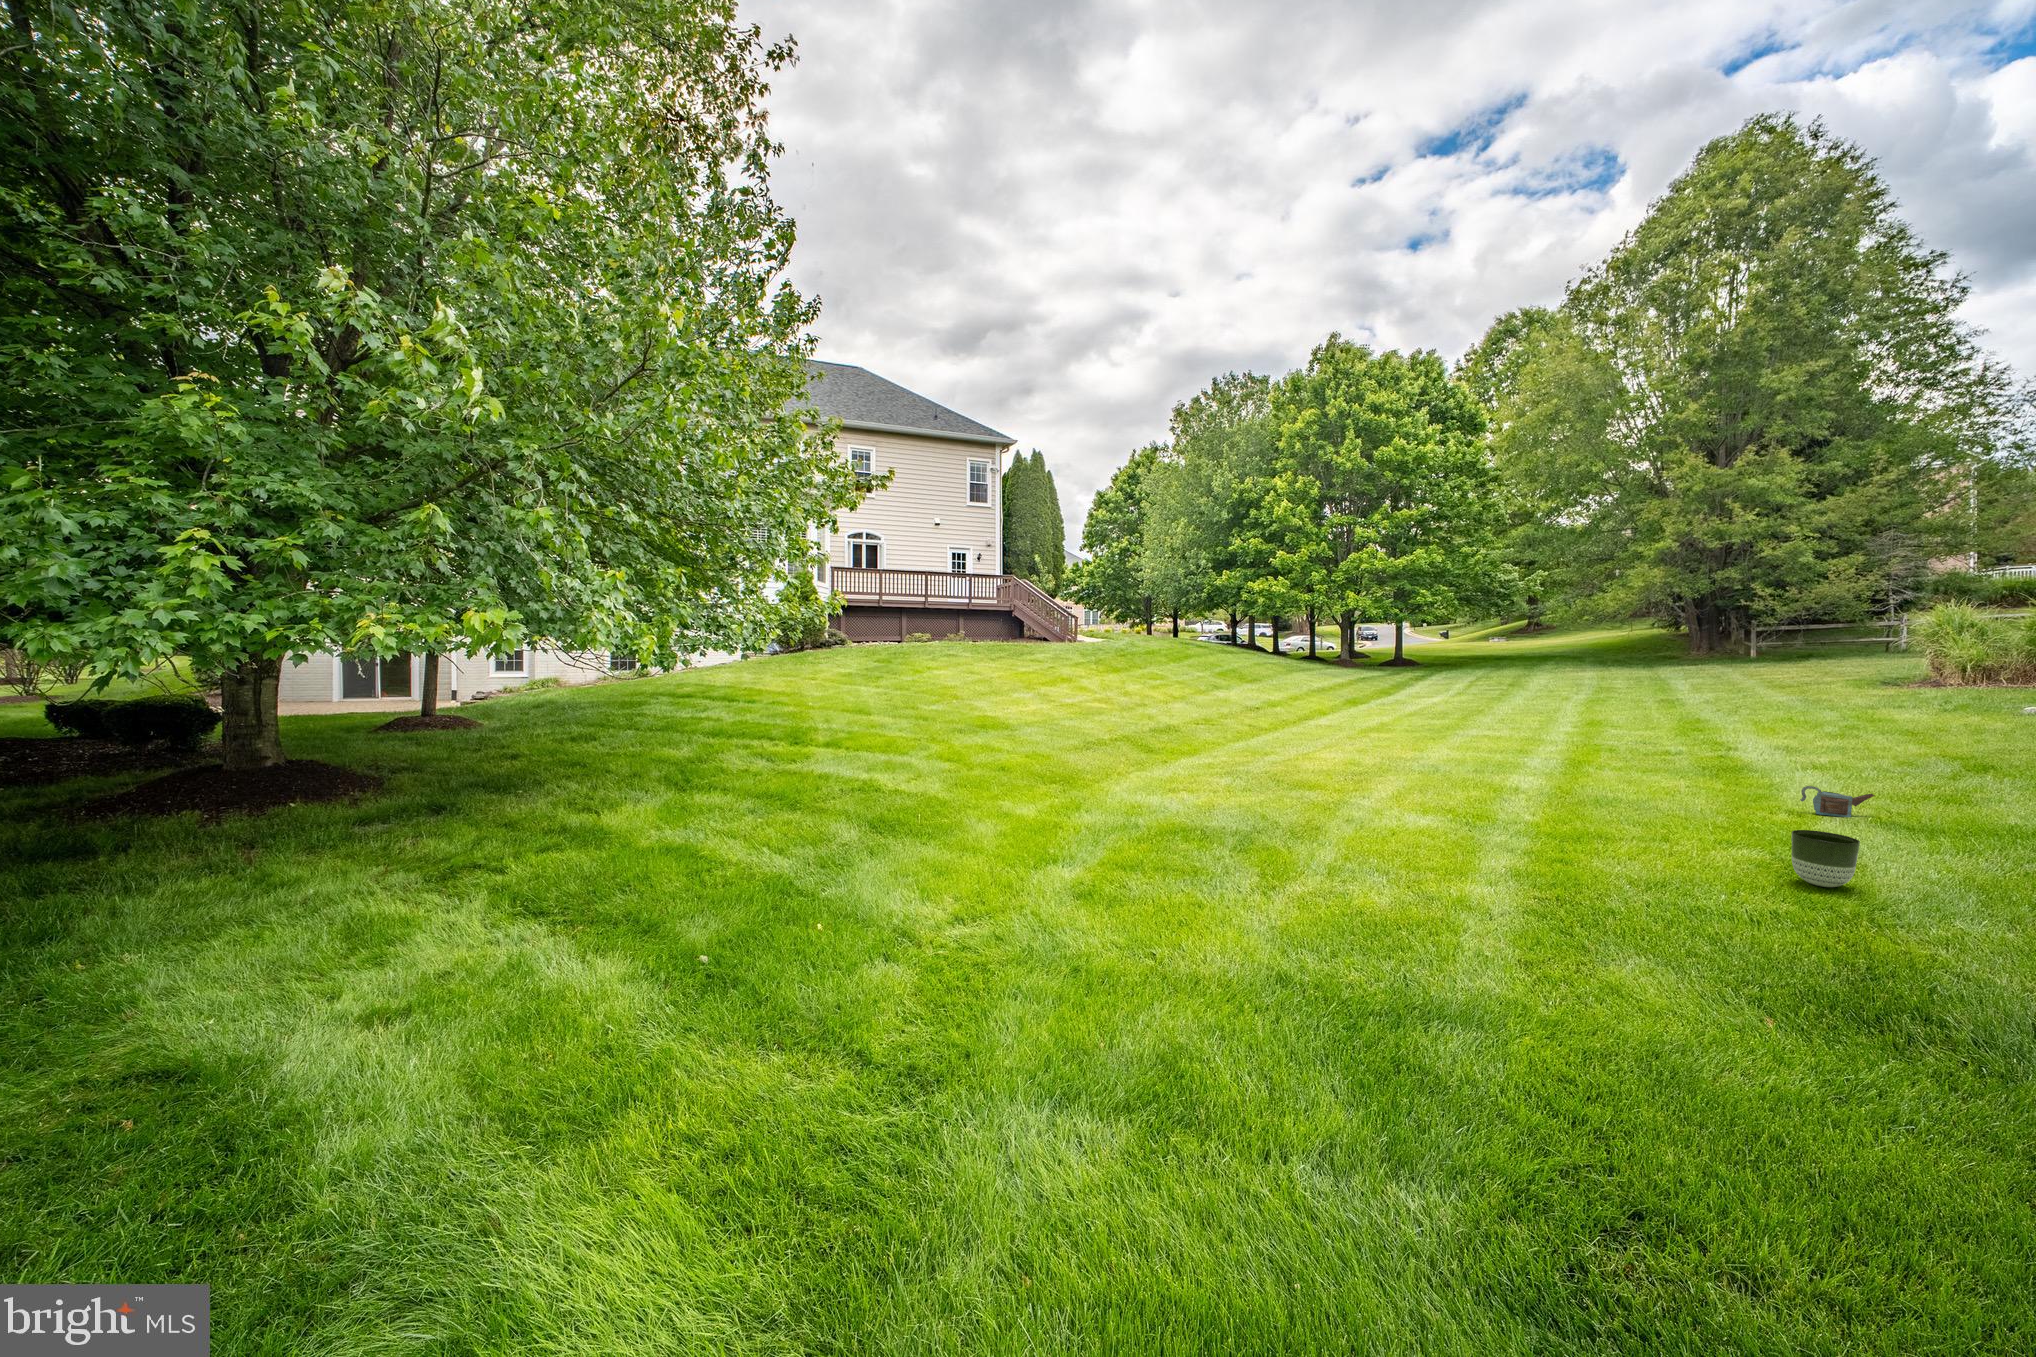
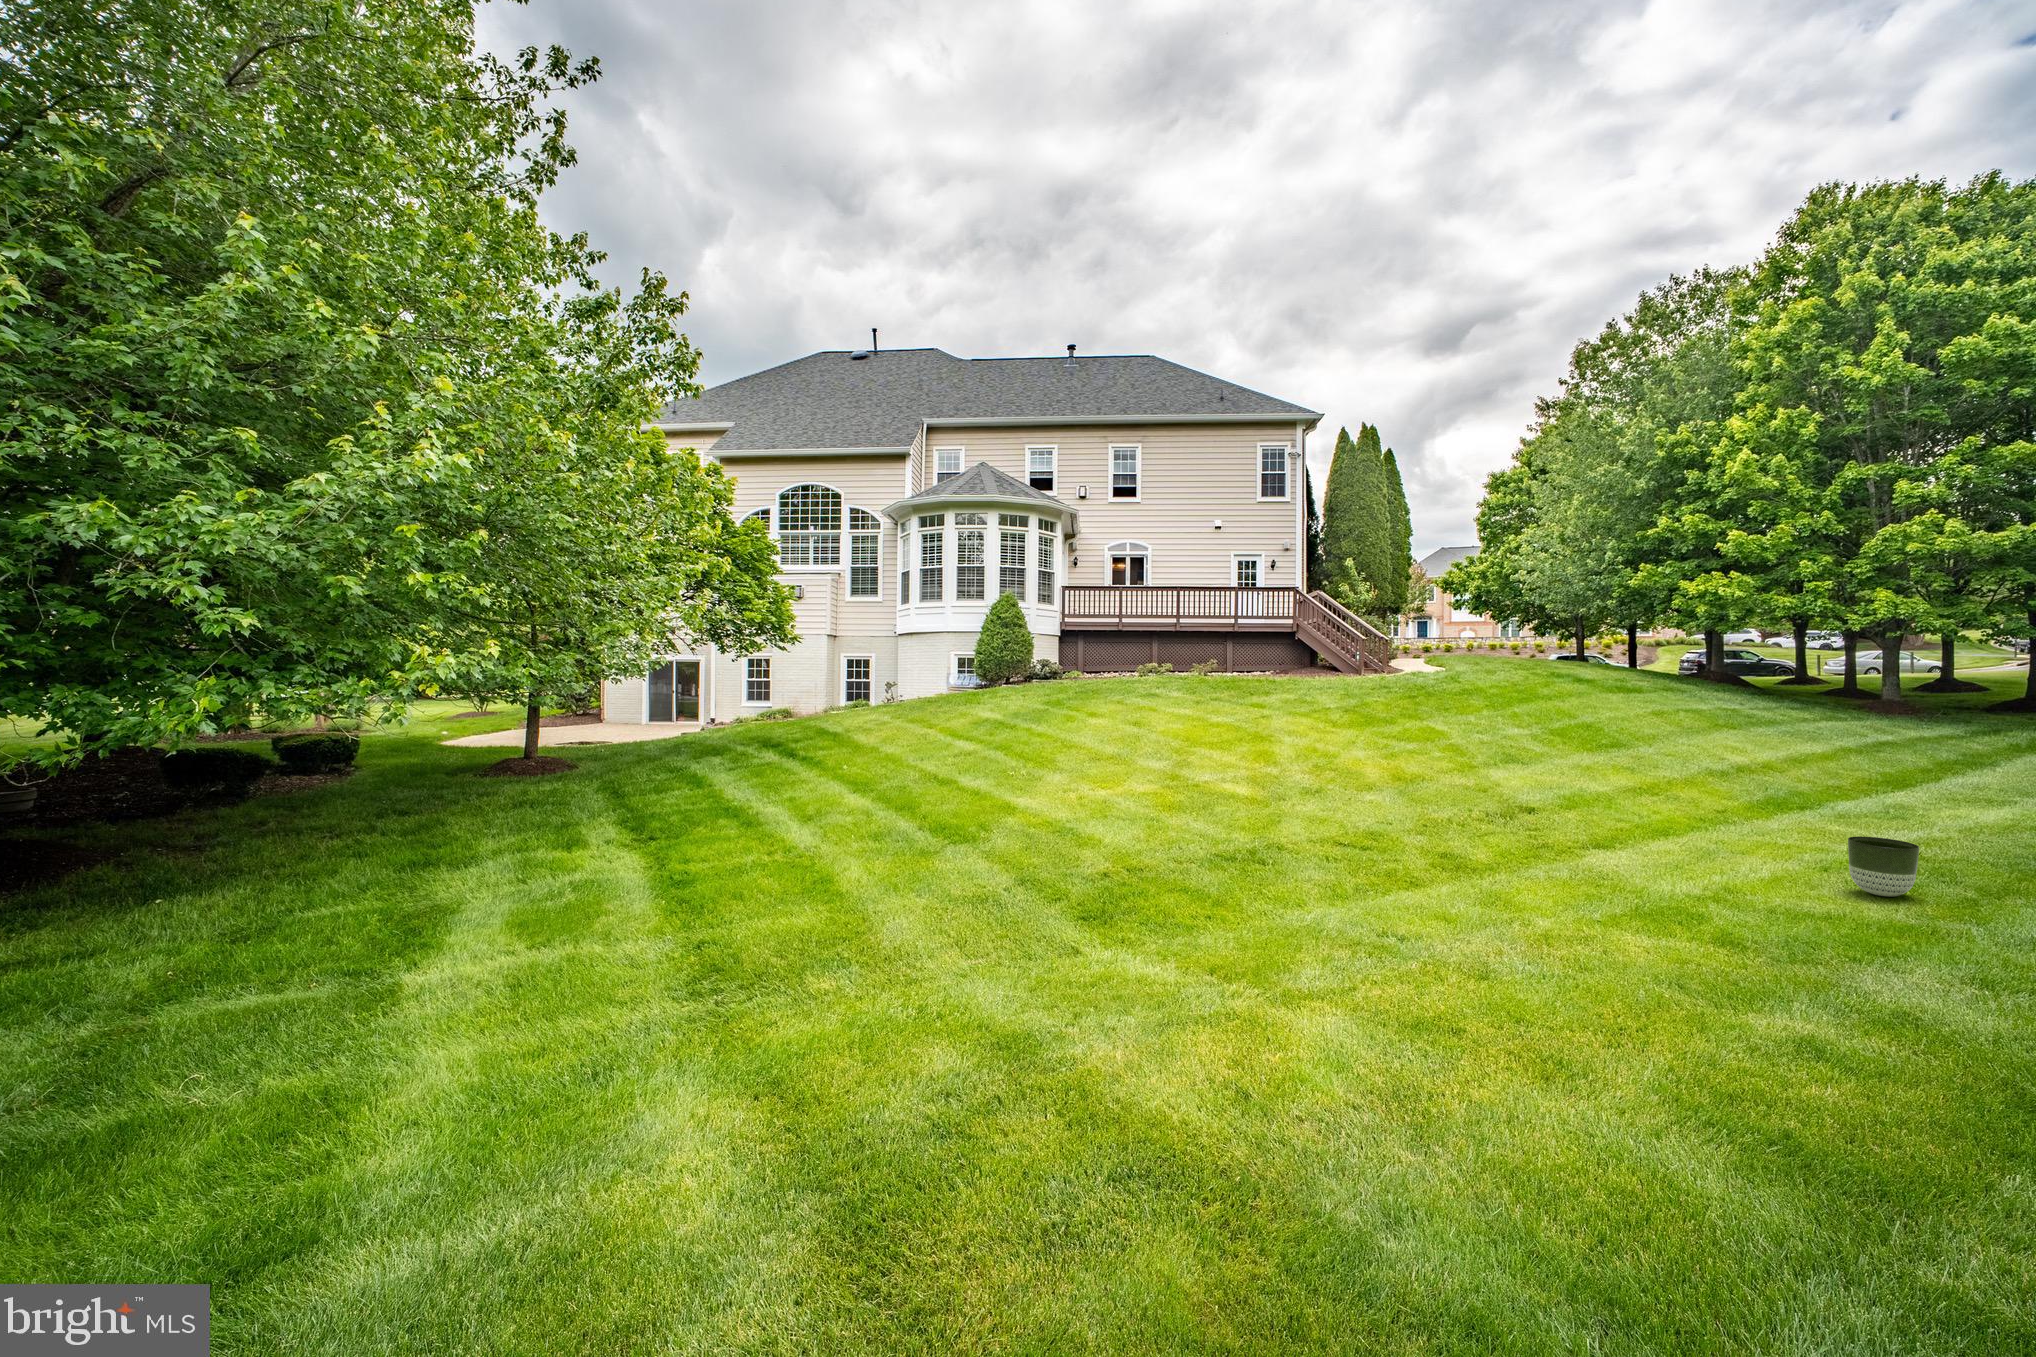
watering can: present [1800,786,1875,817] -> none [1864,795,1944,828]

